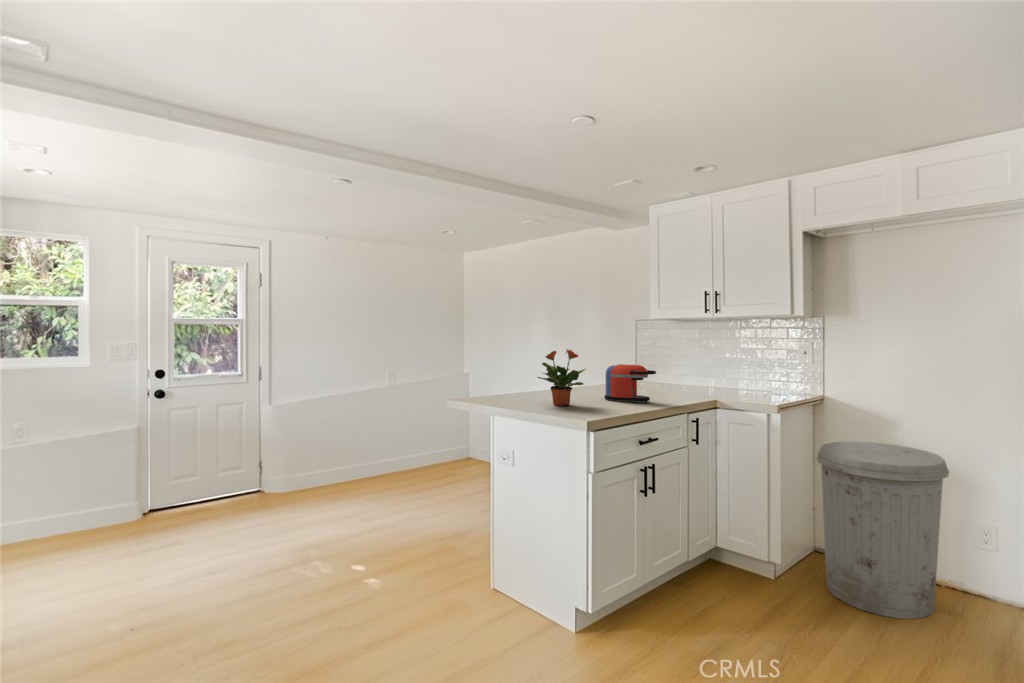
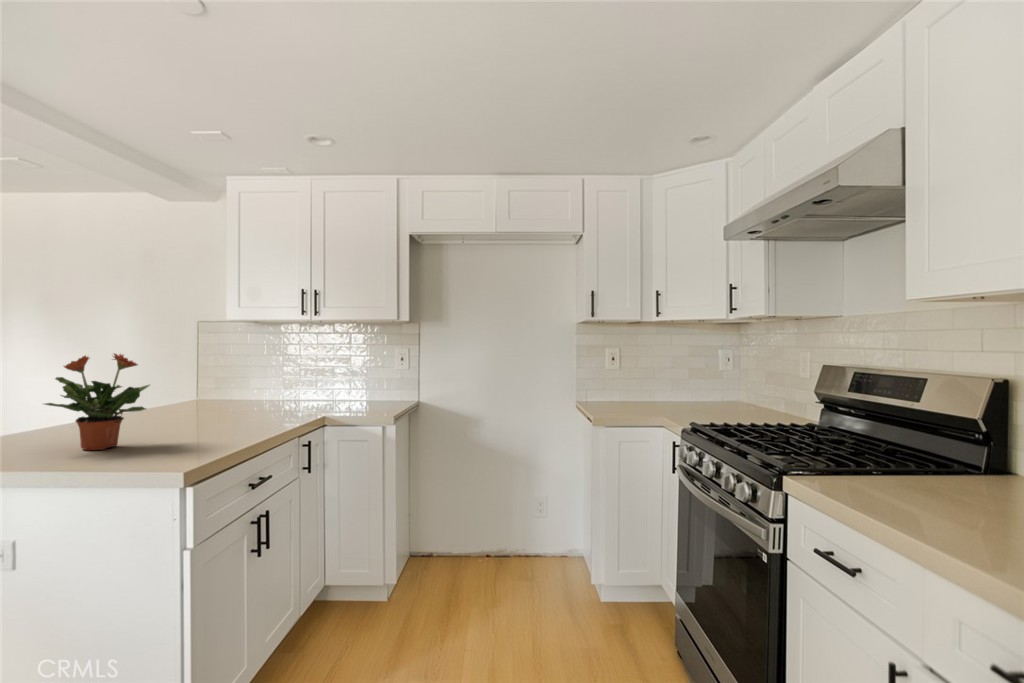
coffee maker: present [604,364,656,403] -> none [173,376,258,431]
trash can: present [816,441,949,619] -> none [427,439,528,603]

